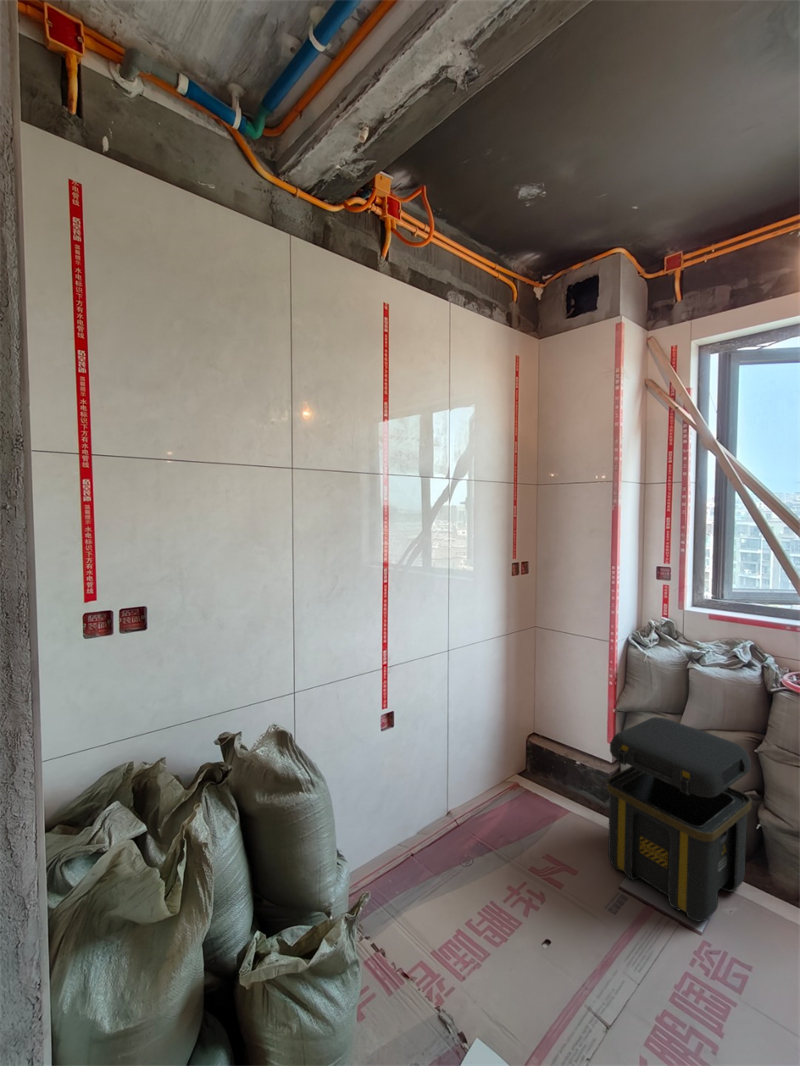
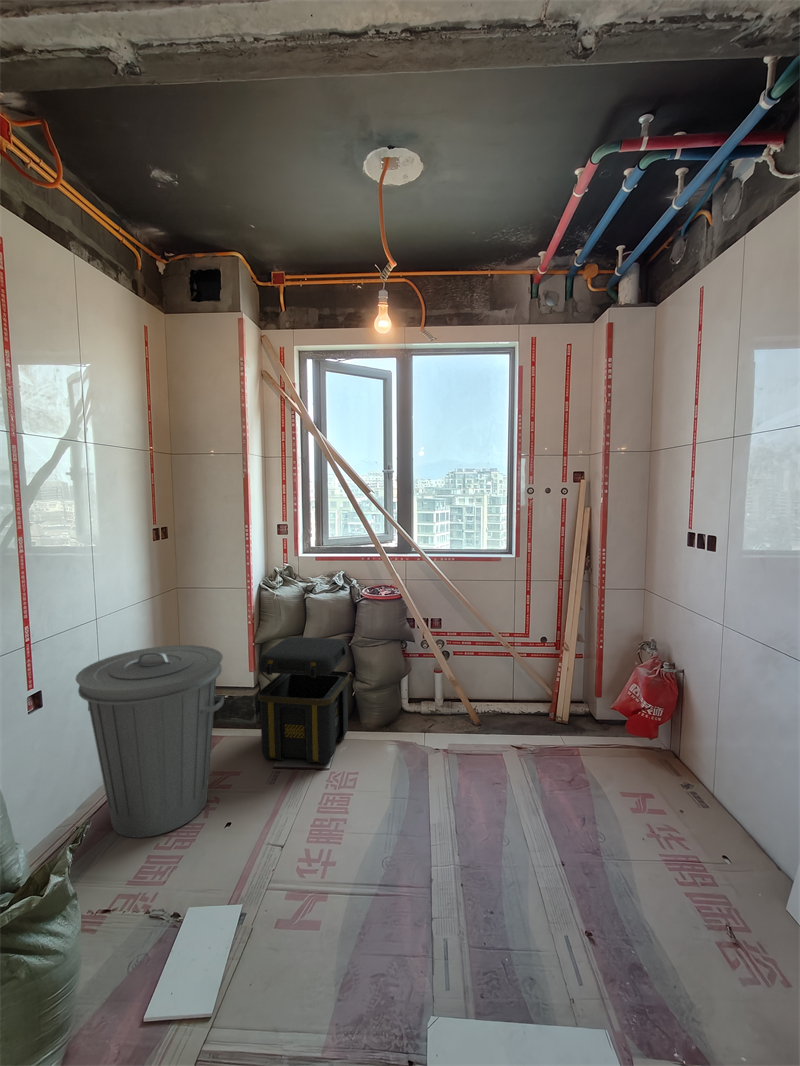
trash can: none [418,689,560,909] -> present [76,645,224,838]

